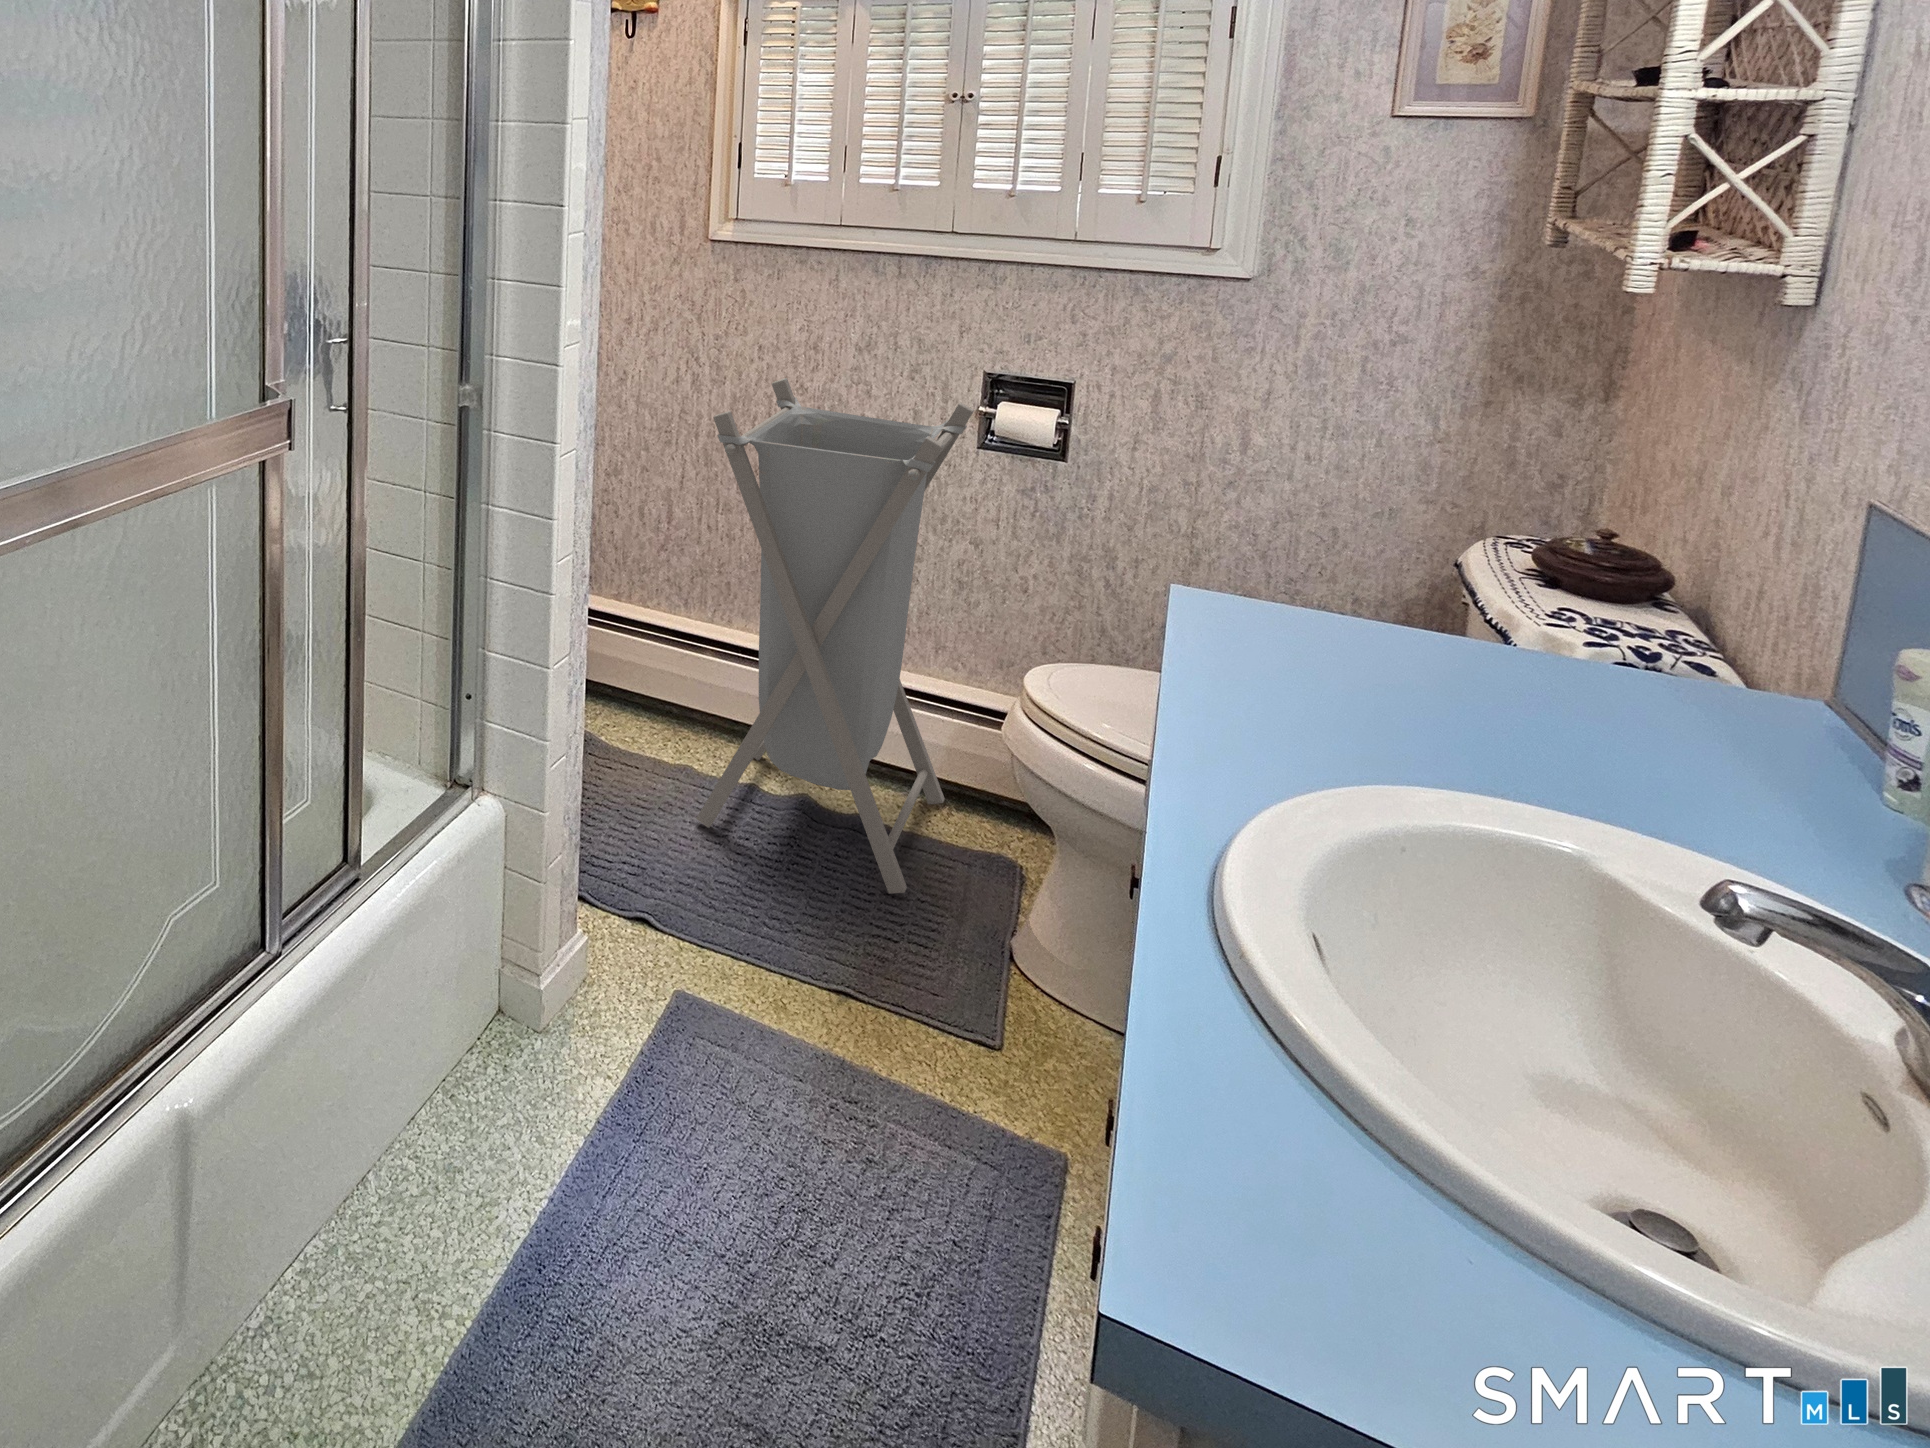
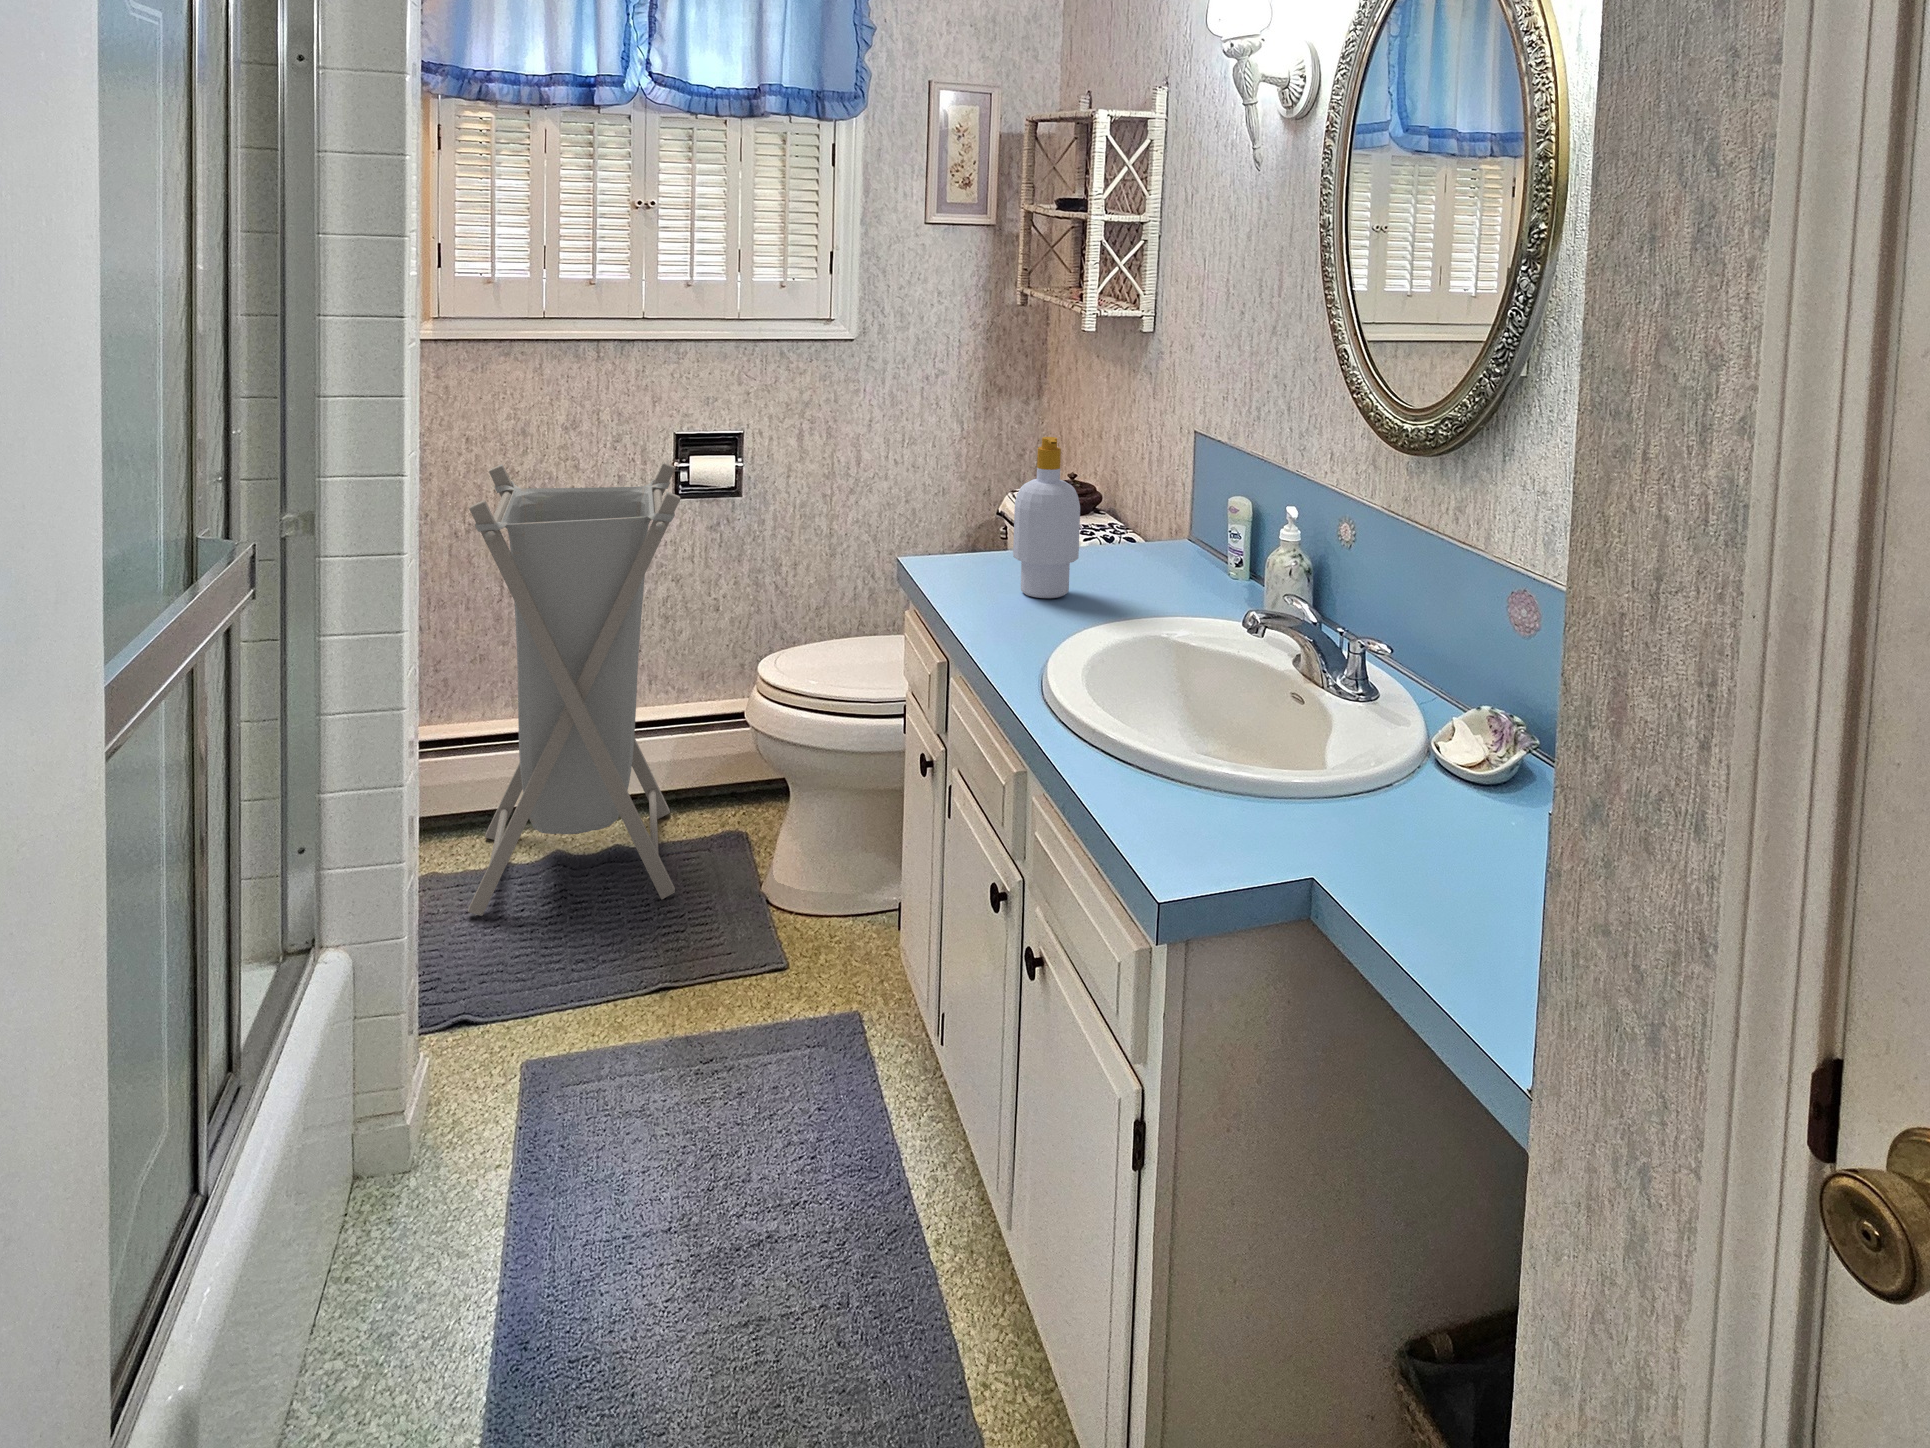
soap bottle: none [1319,450,1465,711] -> present [1013,437,1080,598]

